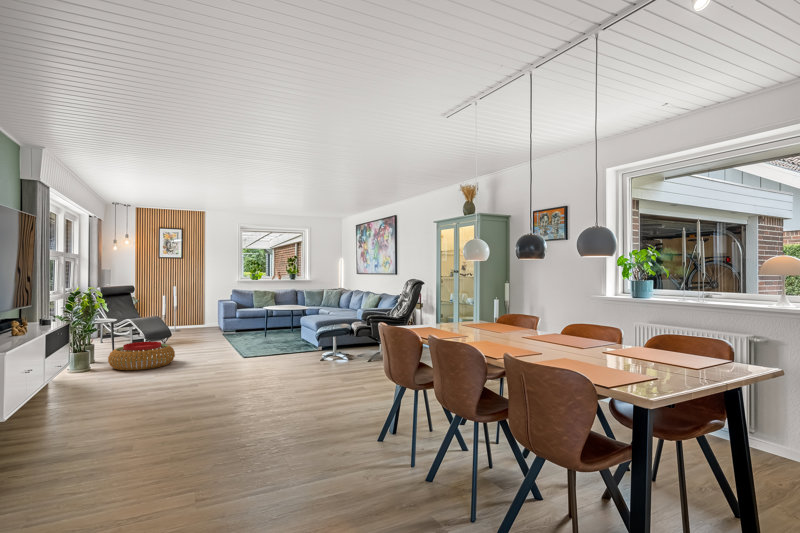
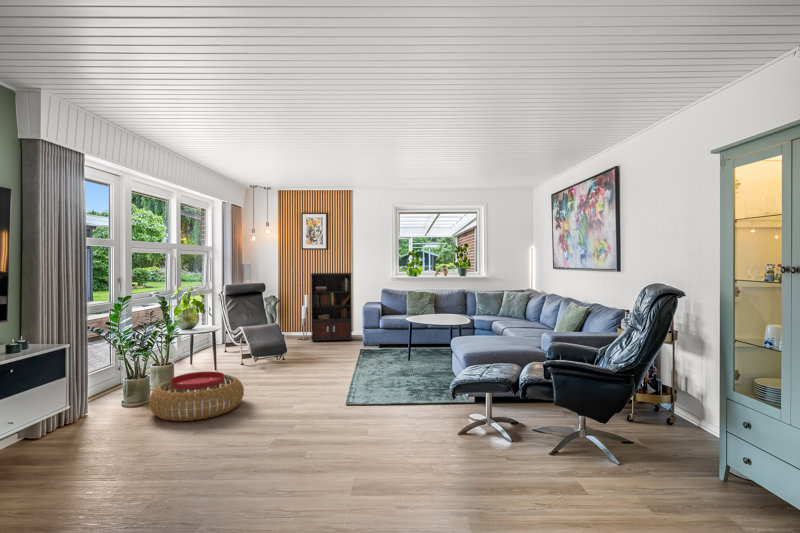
bookcase: none [174,277,215,332] -> present [311,273,352,341]

